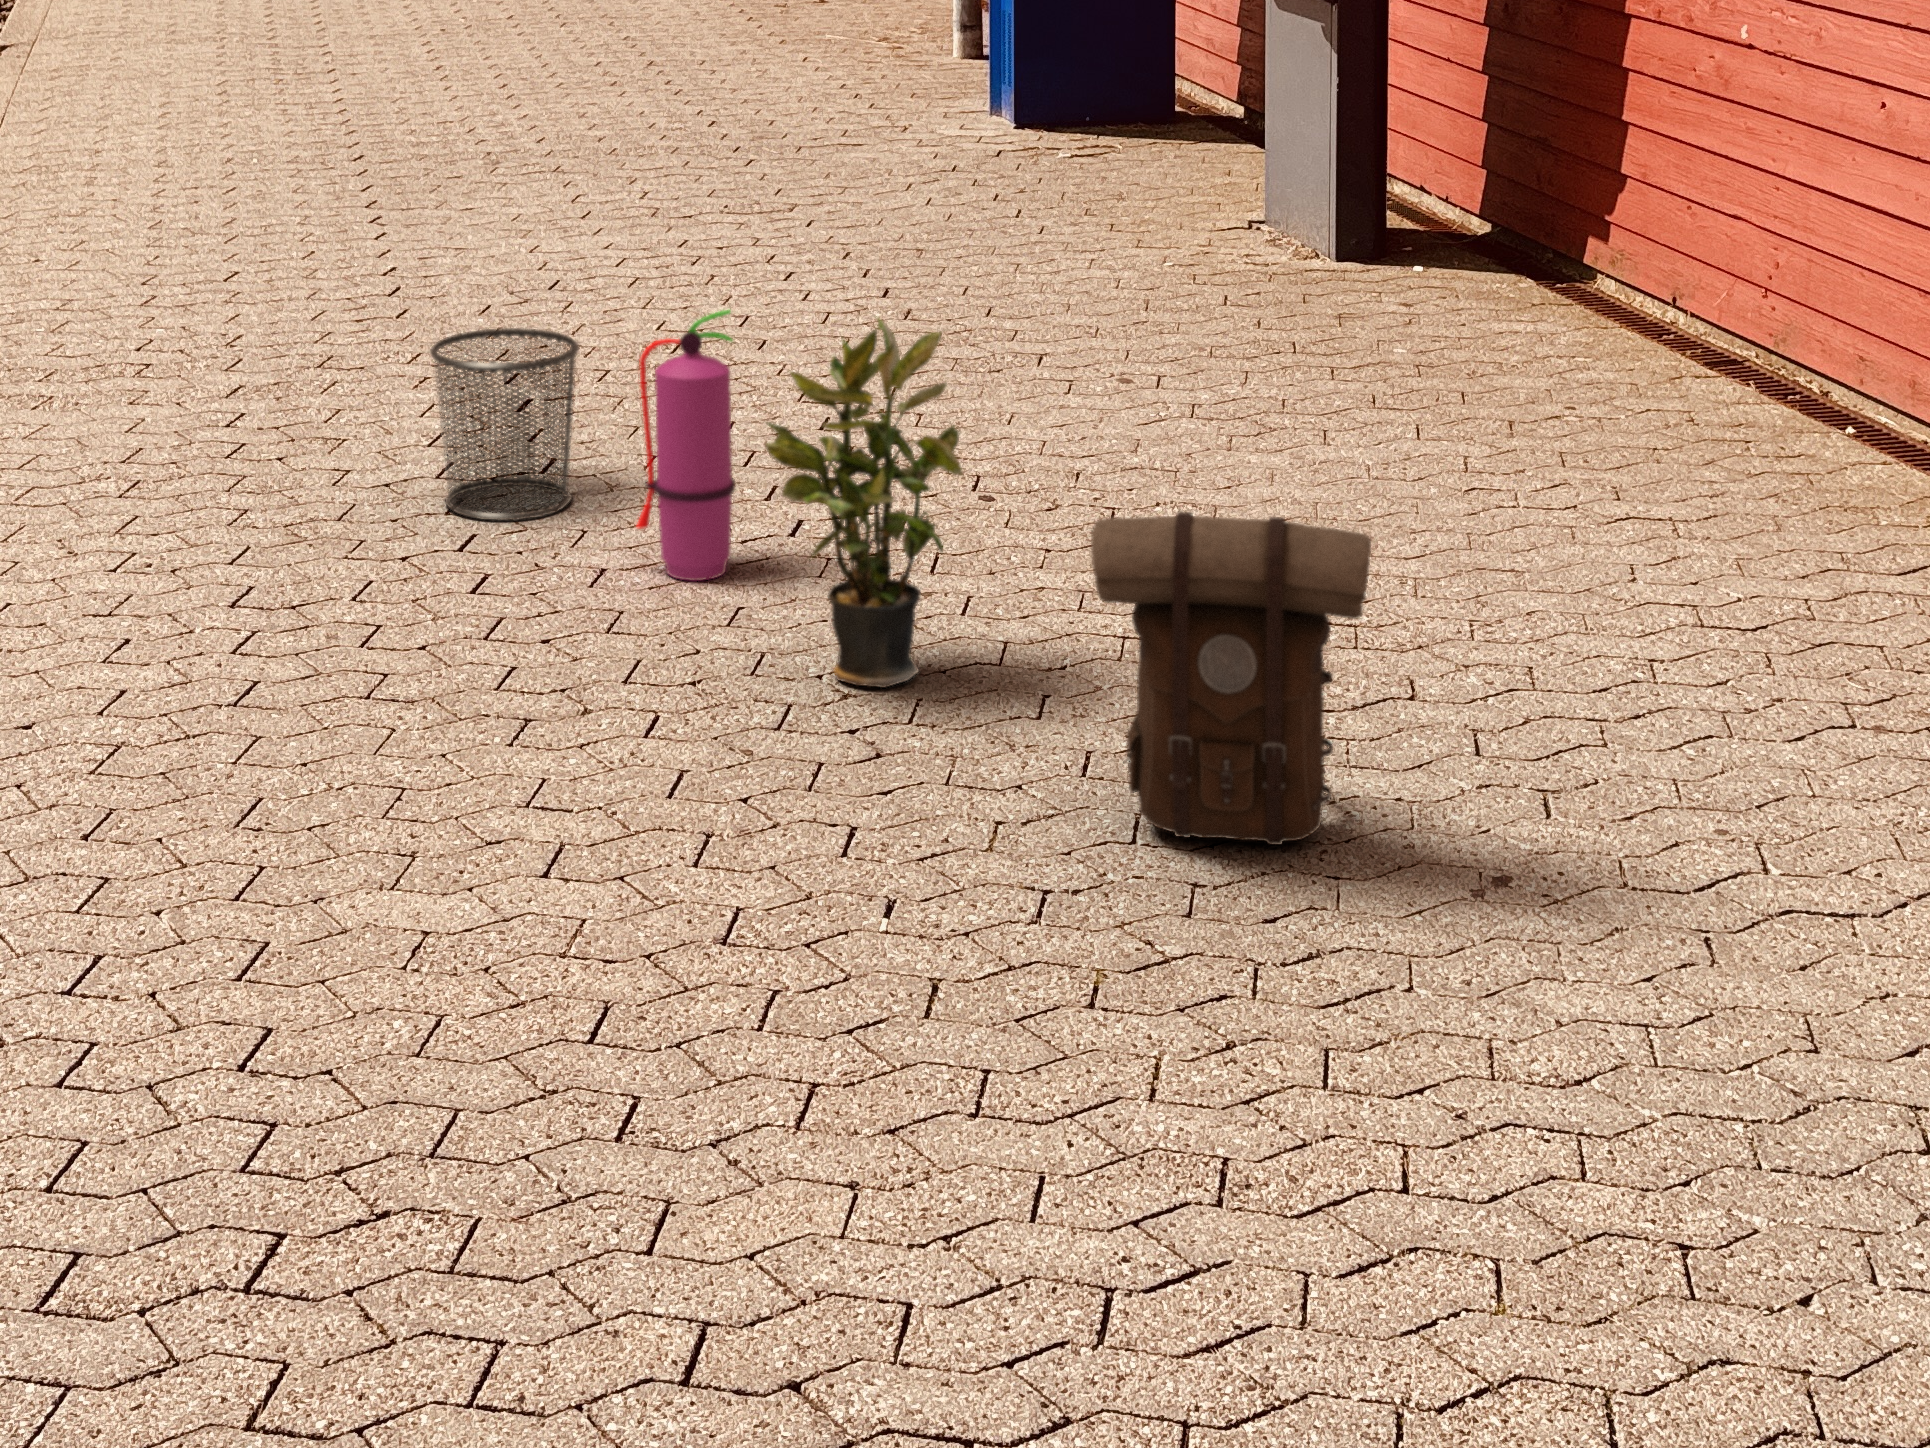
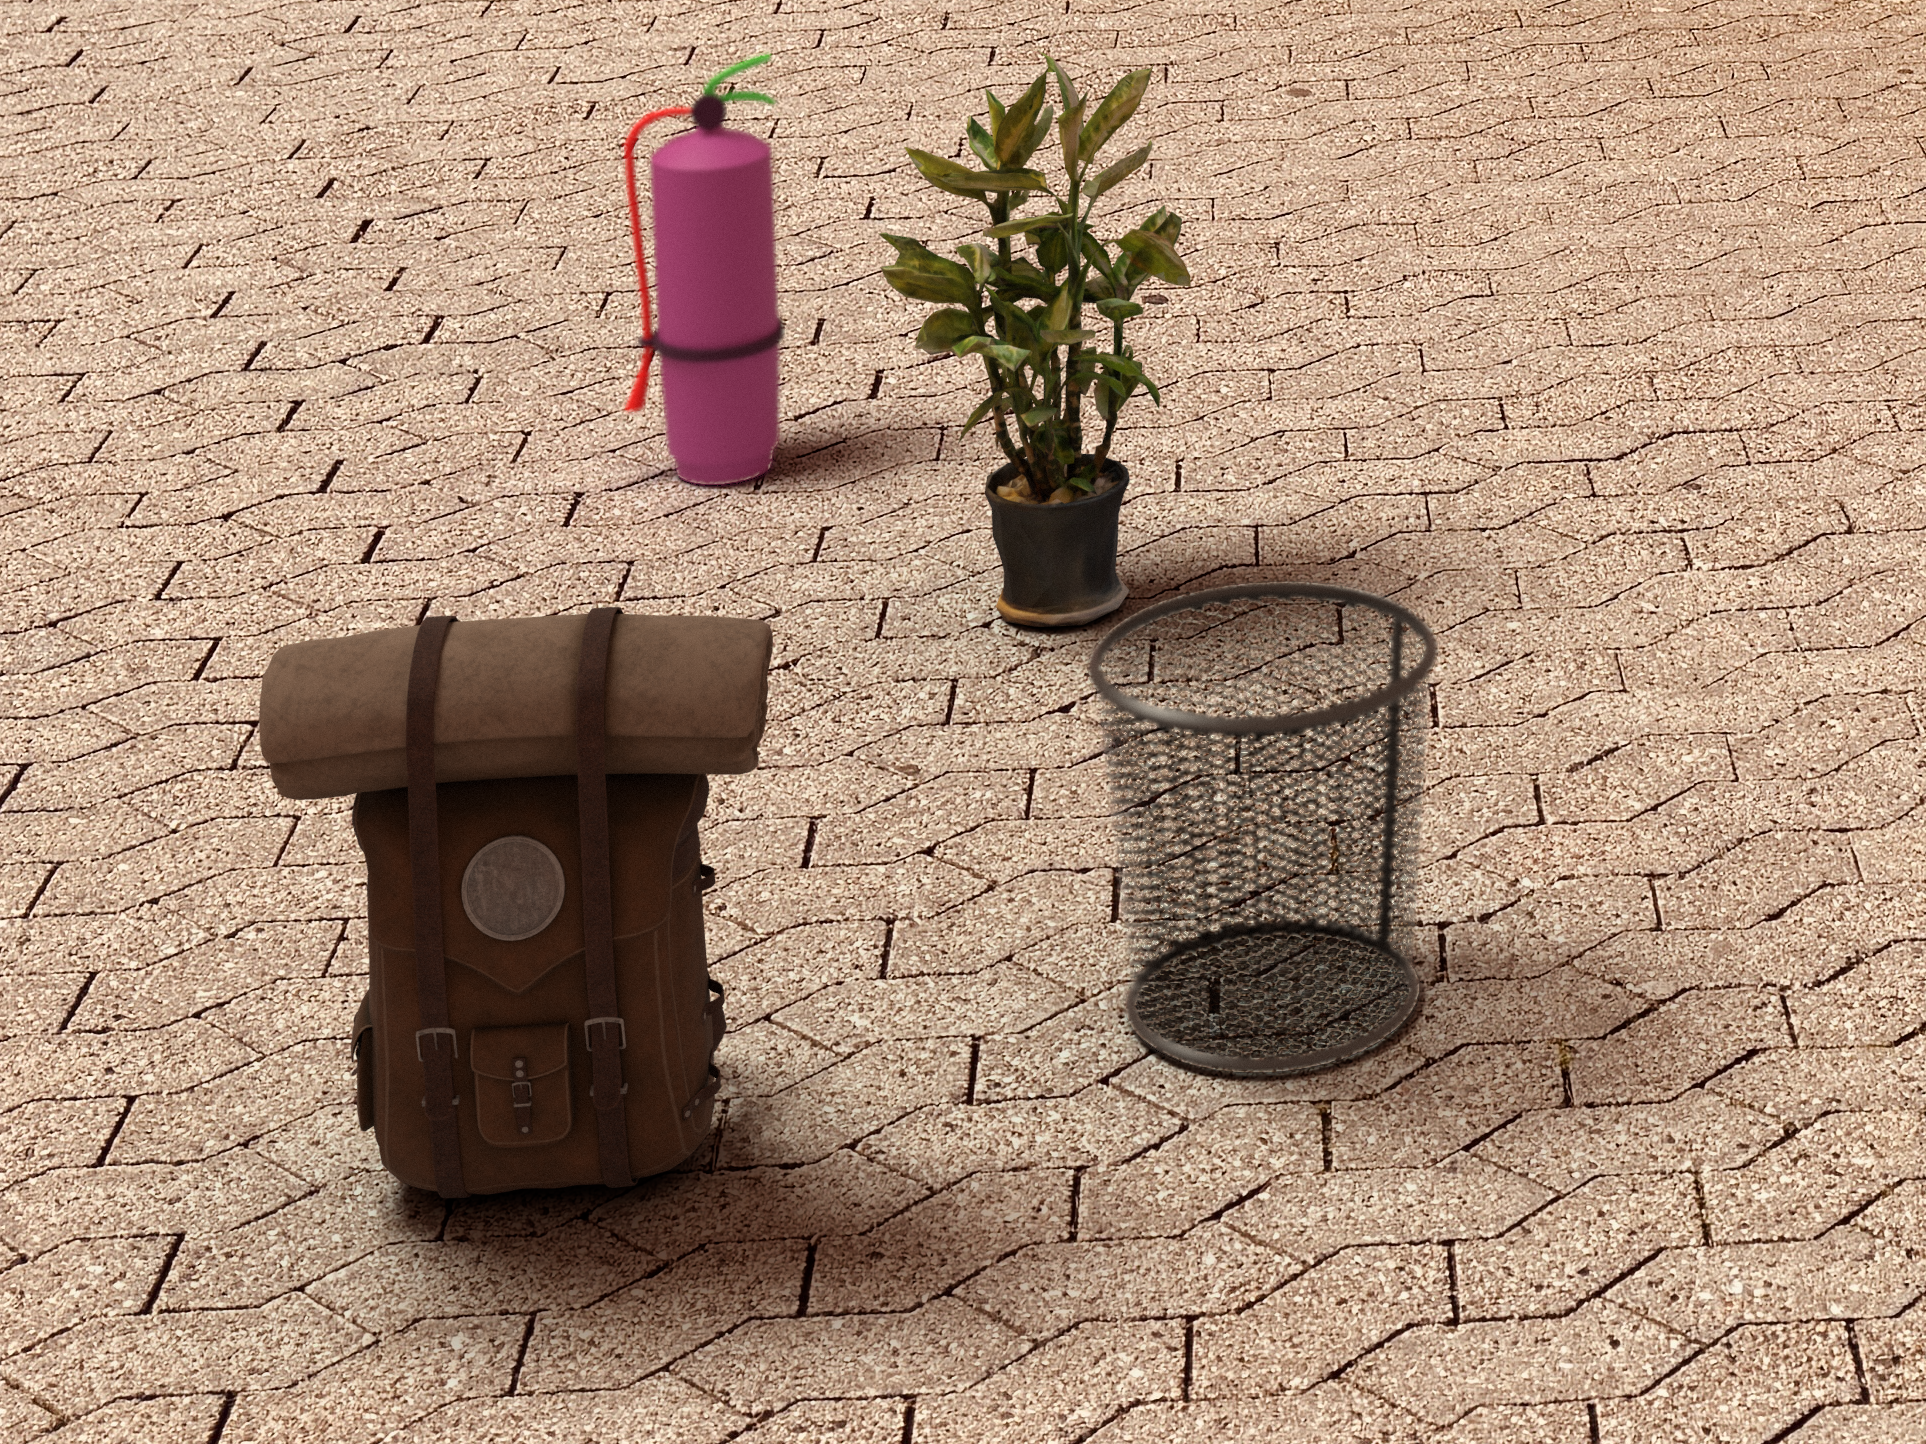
waste bin: present [430,328,580,520] -> present [1088,581,1438,1073]
backpack: present [1091,512,1371,845] -> present [259,607,773,1198]

